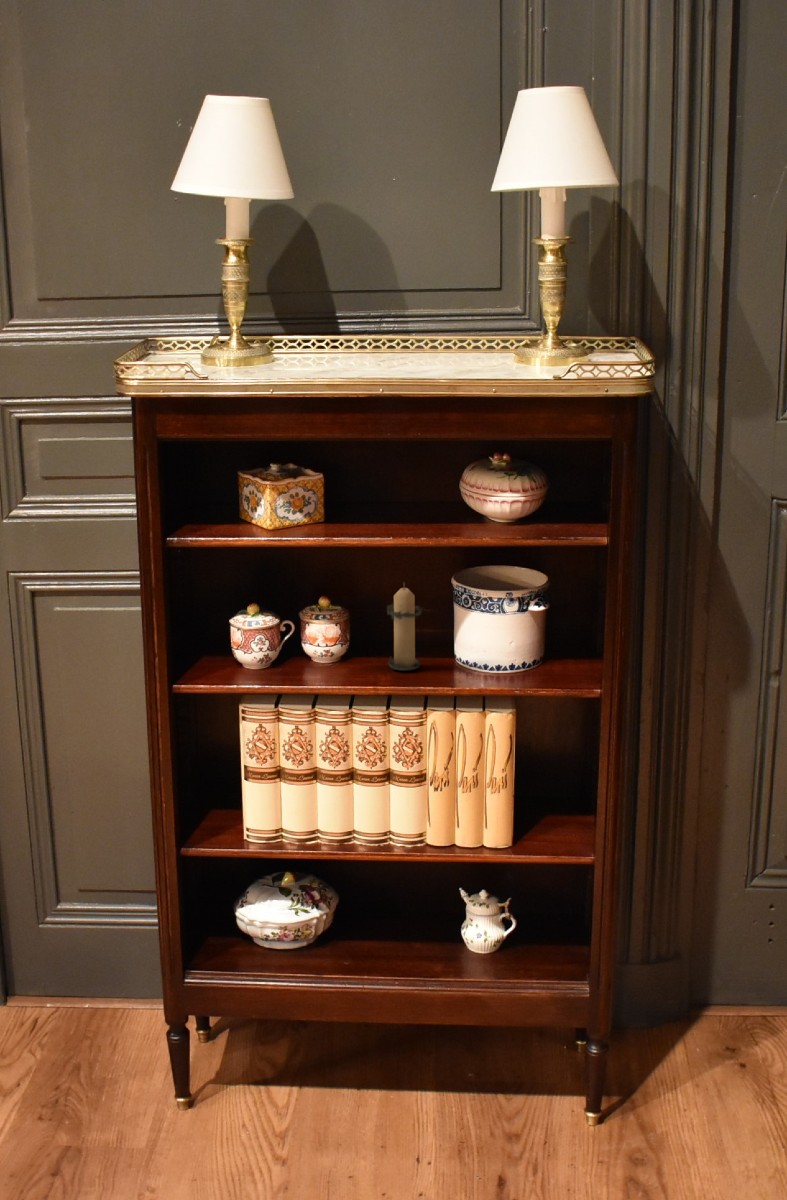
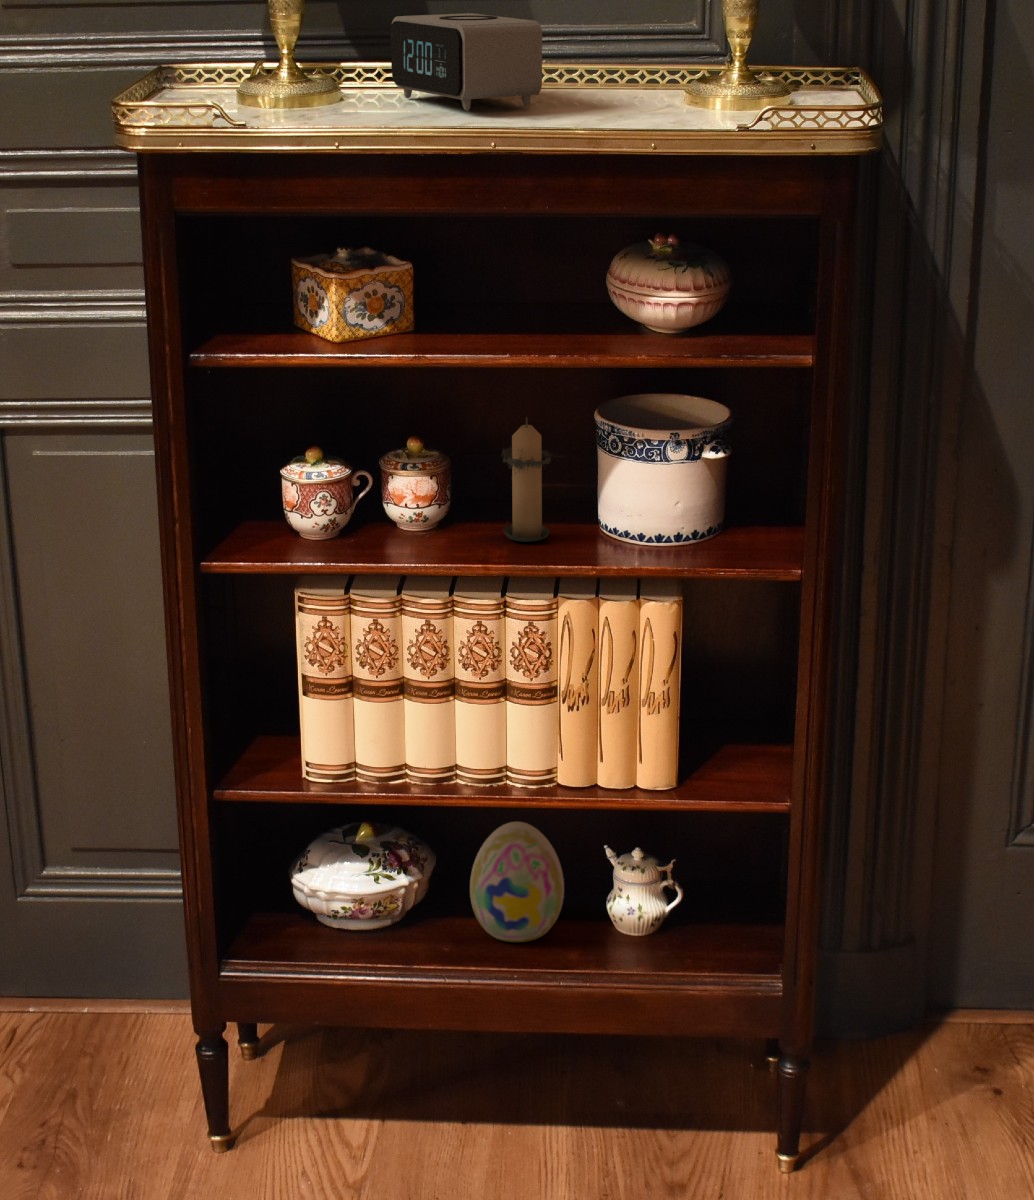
alarm clock: none [308,302,415,368] -> present [390,13,542,110]
decorative egg: none [364,871,431,958] -> present [470,822,564,942]

